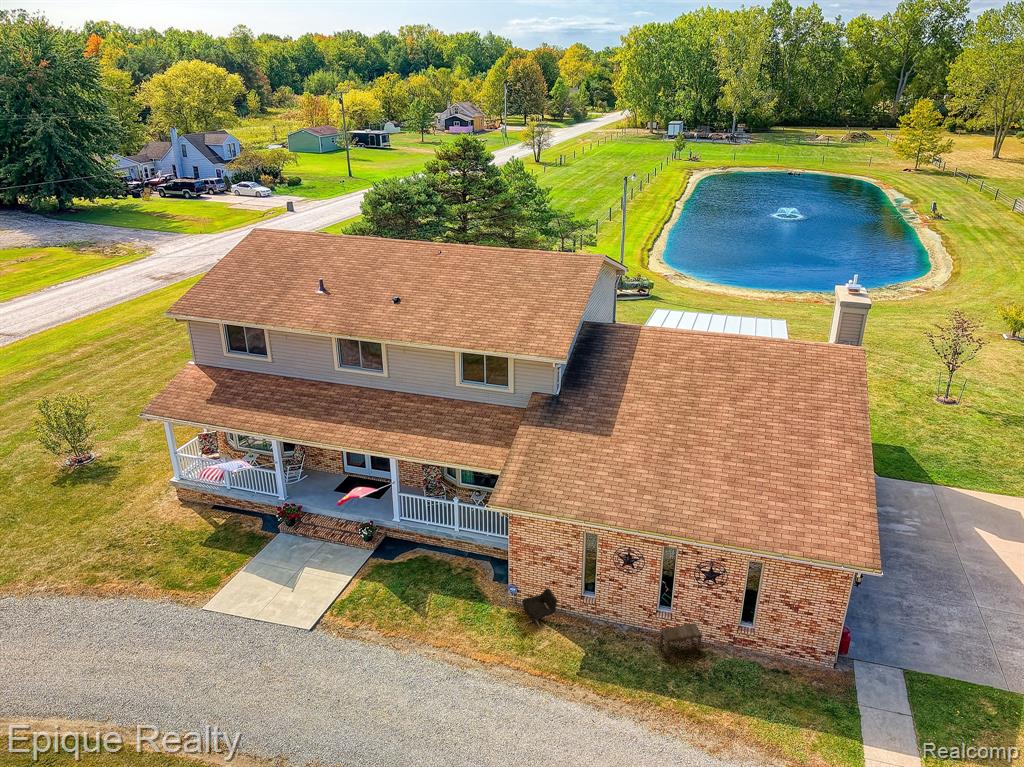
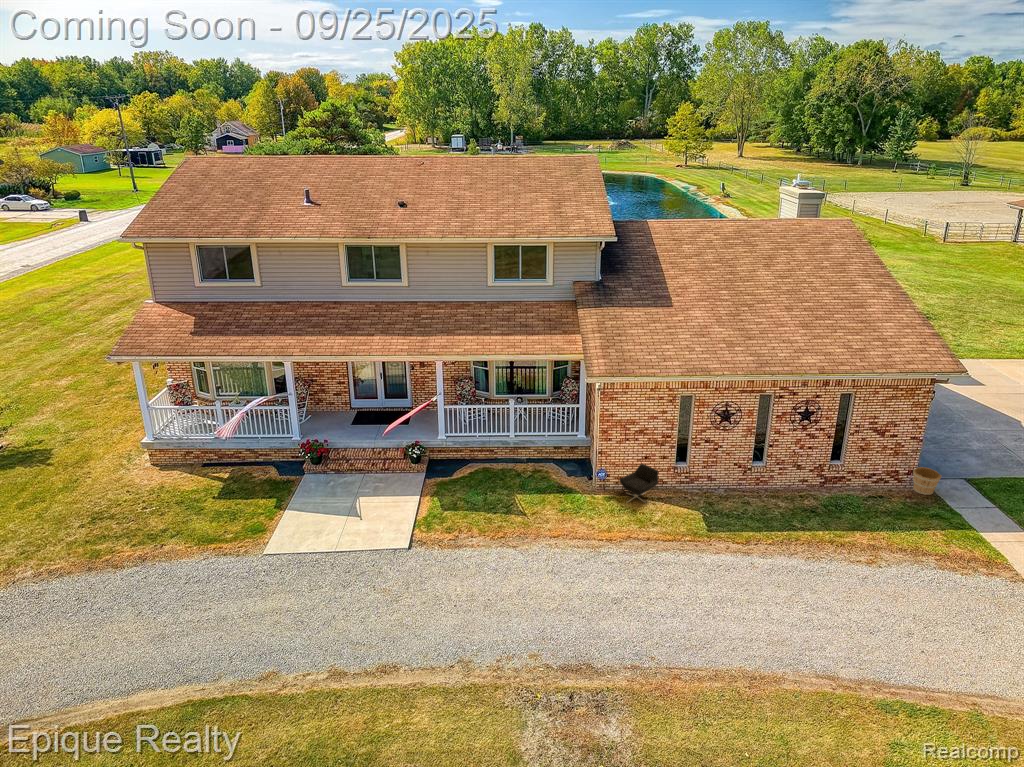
bench: present [659,623,702,656] -> none [763,469,804,503]
wooden bucket: none [827,650,856,683] -> present [913,467,941,495]

